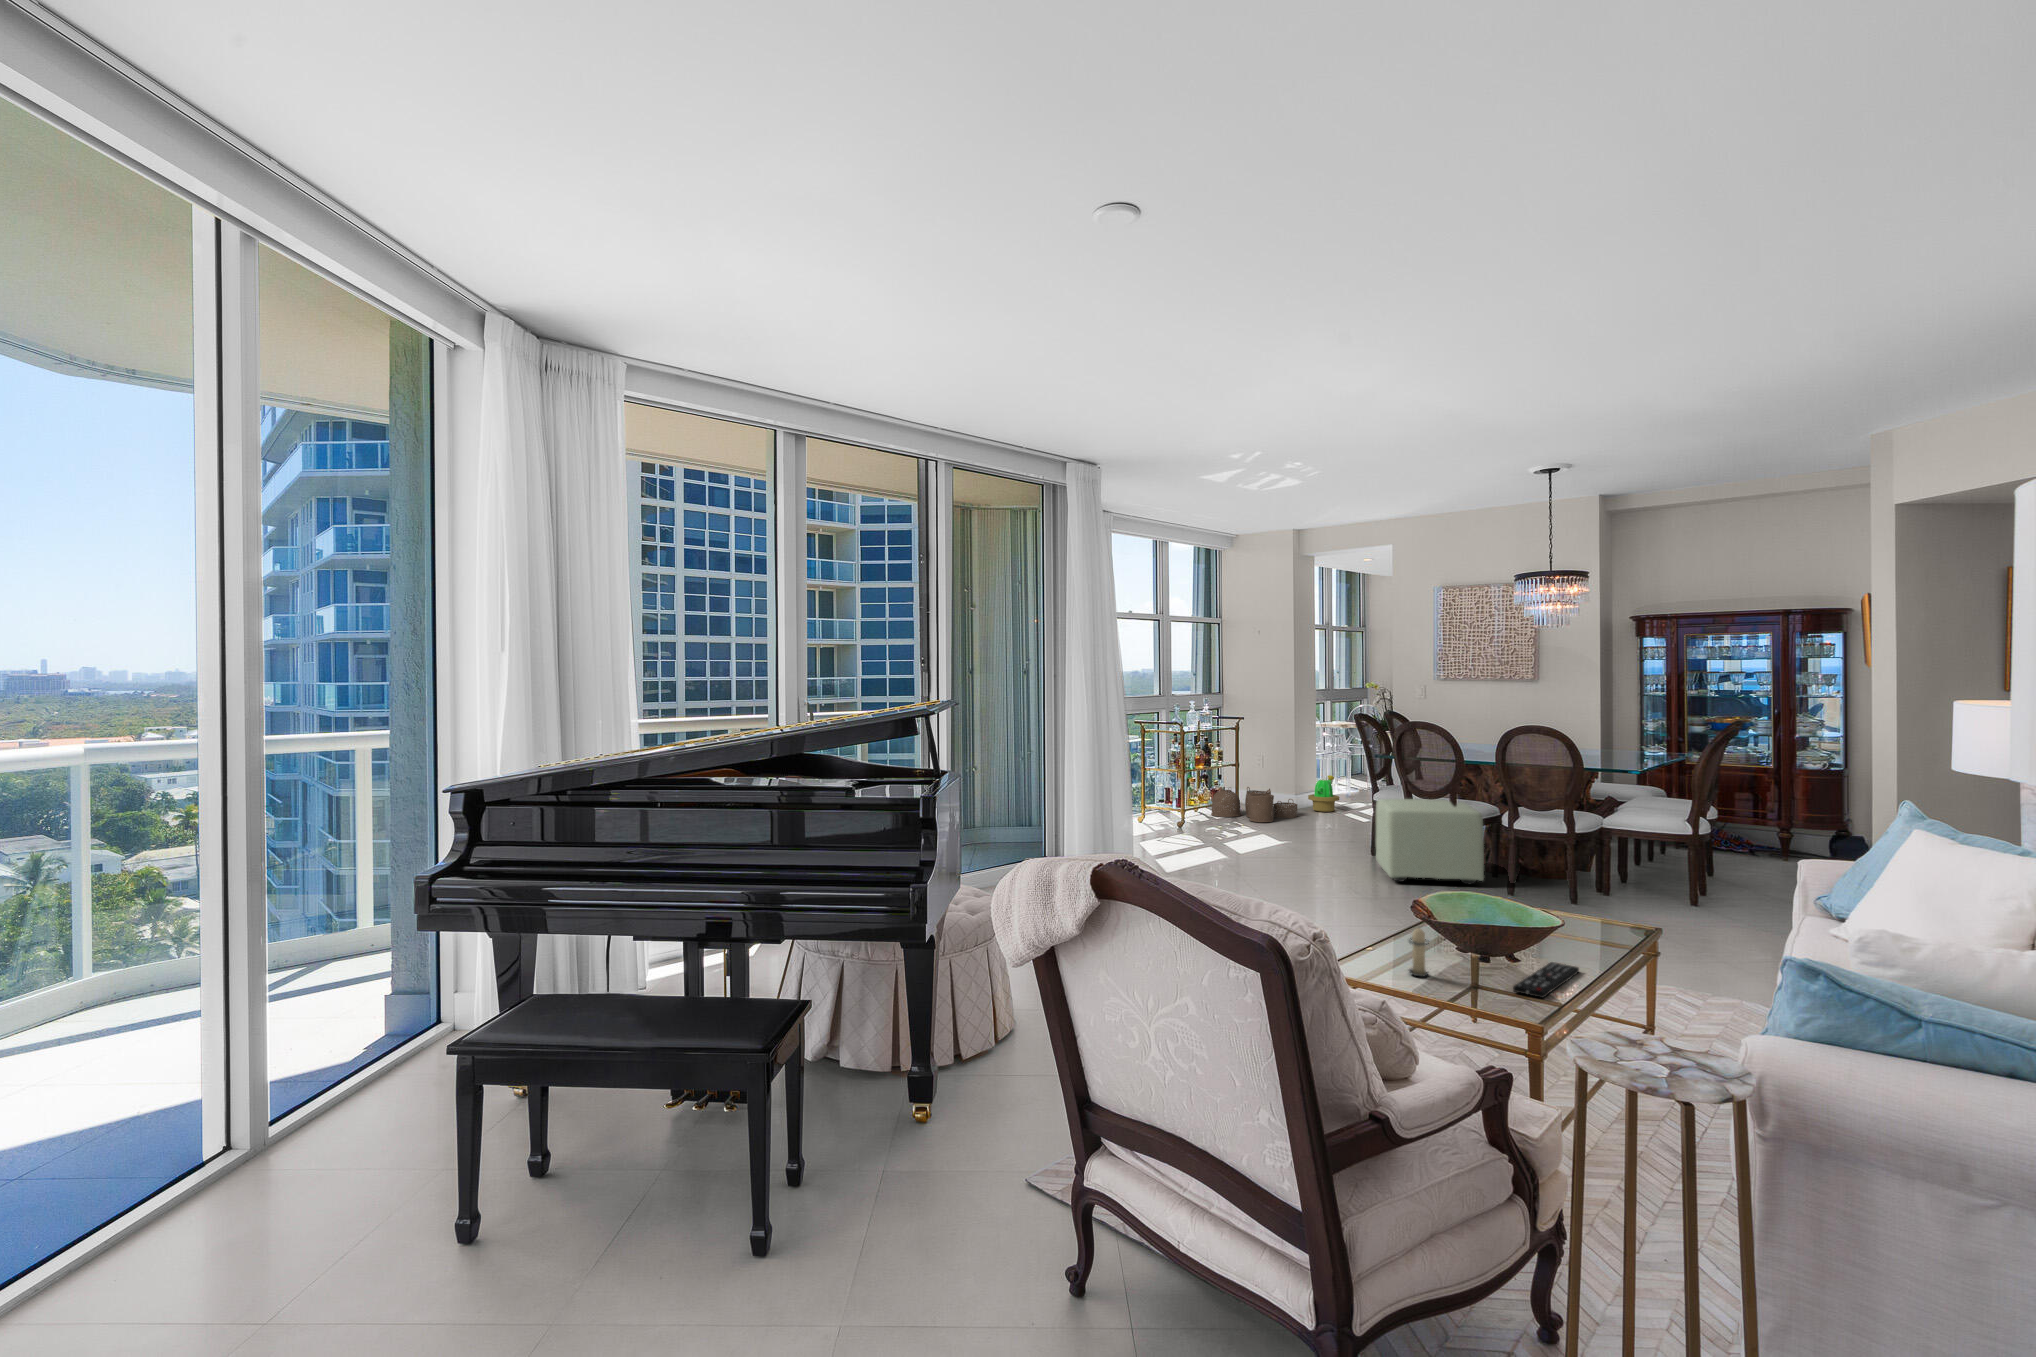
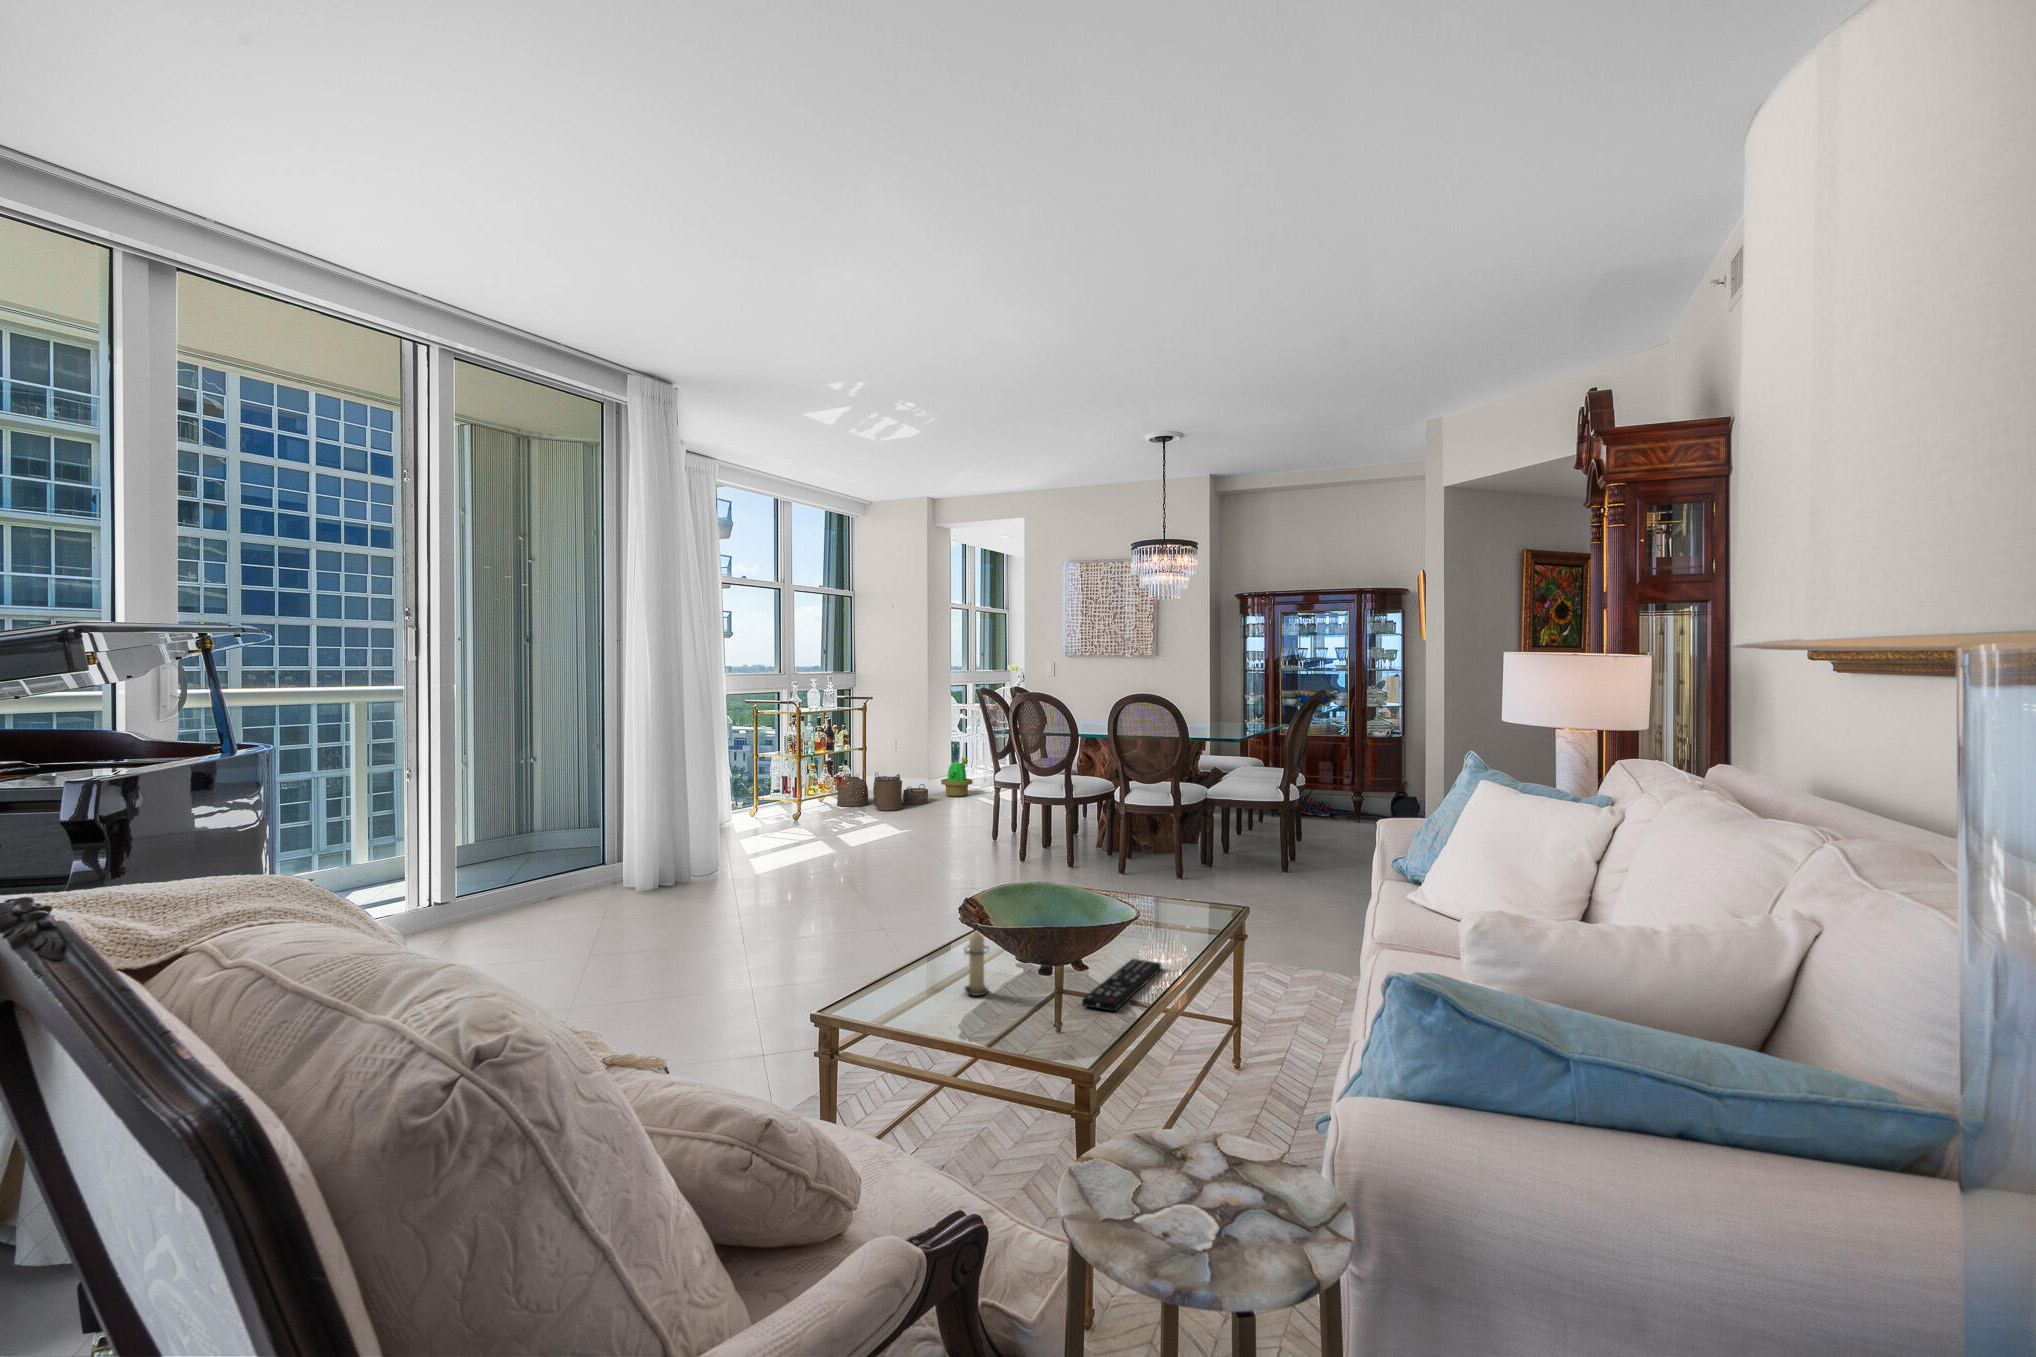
ottoman: present [1376,799,1484,884] -> none [995,777,1098,867]

